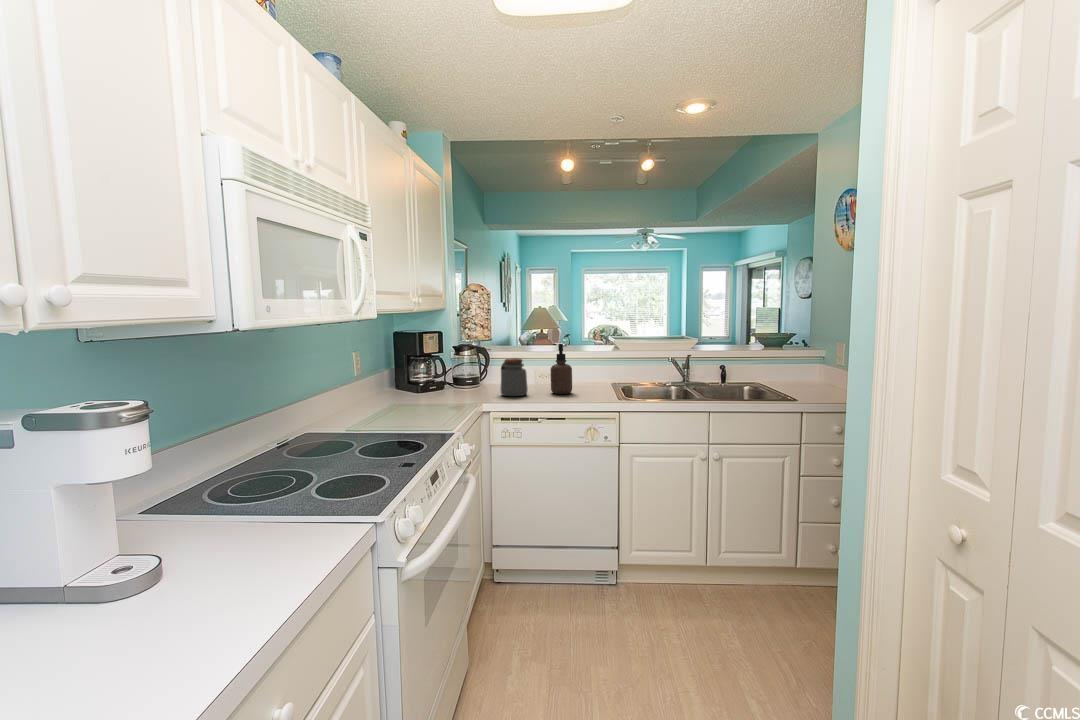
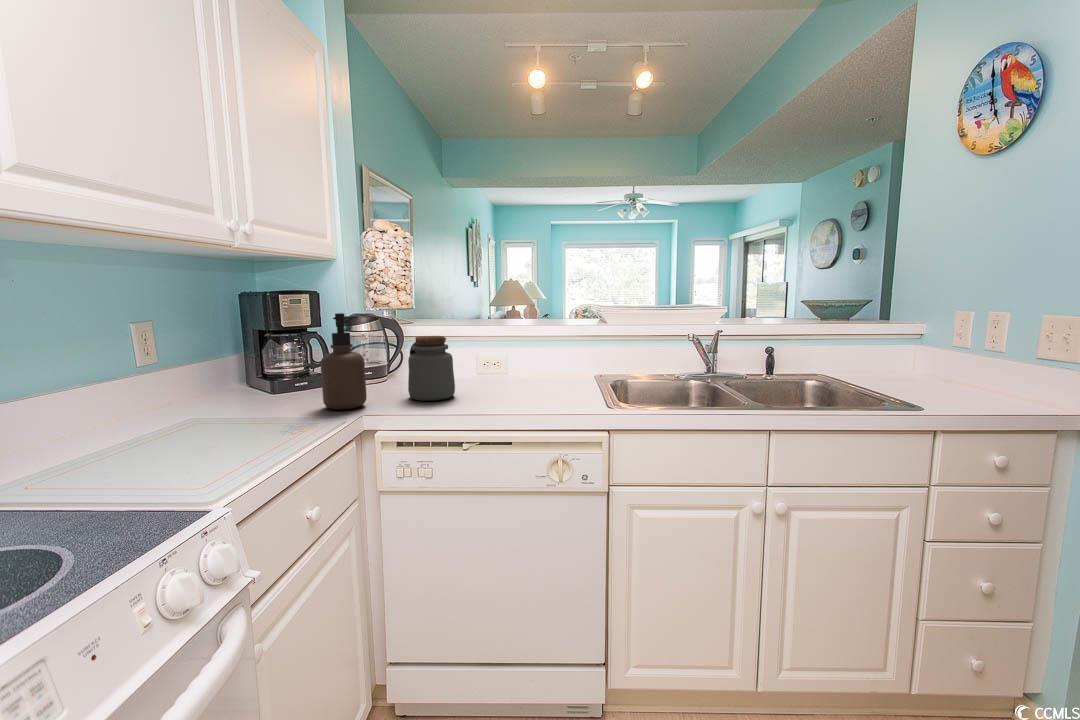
soap dispenser: present [550,344,572,394] -> present [321,313,367,410]

